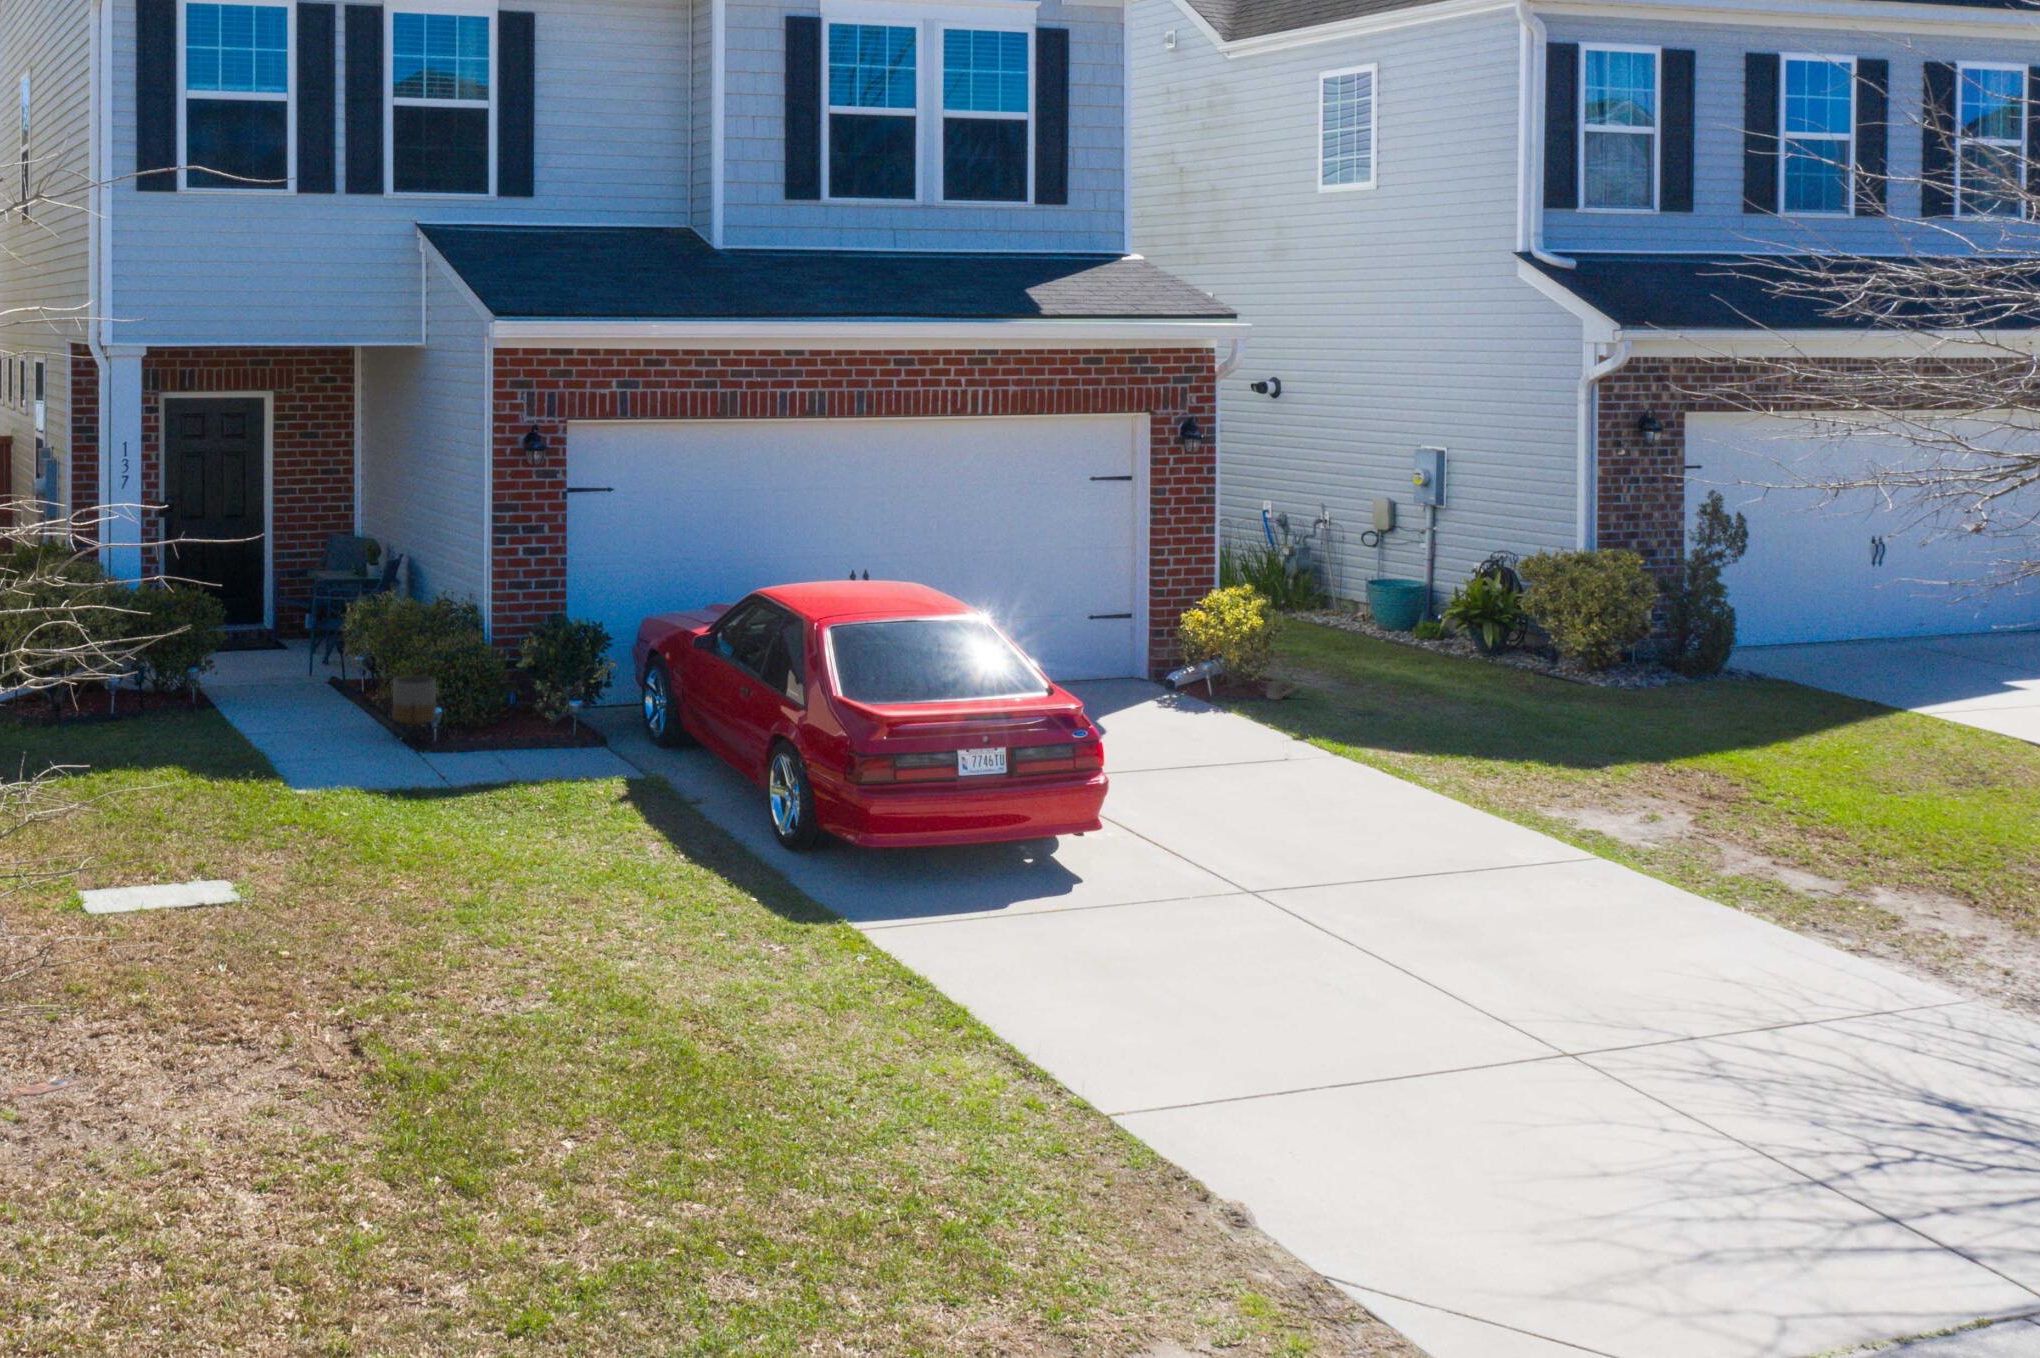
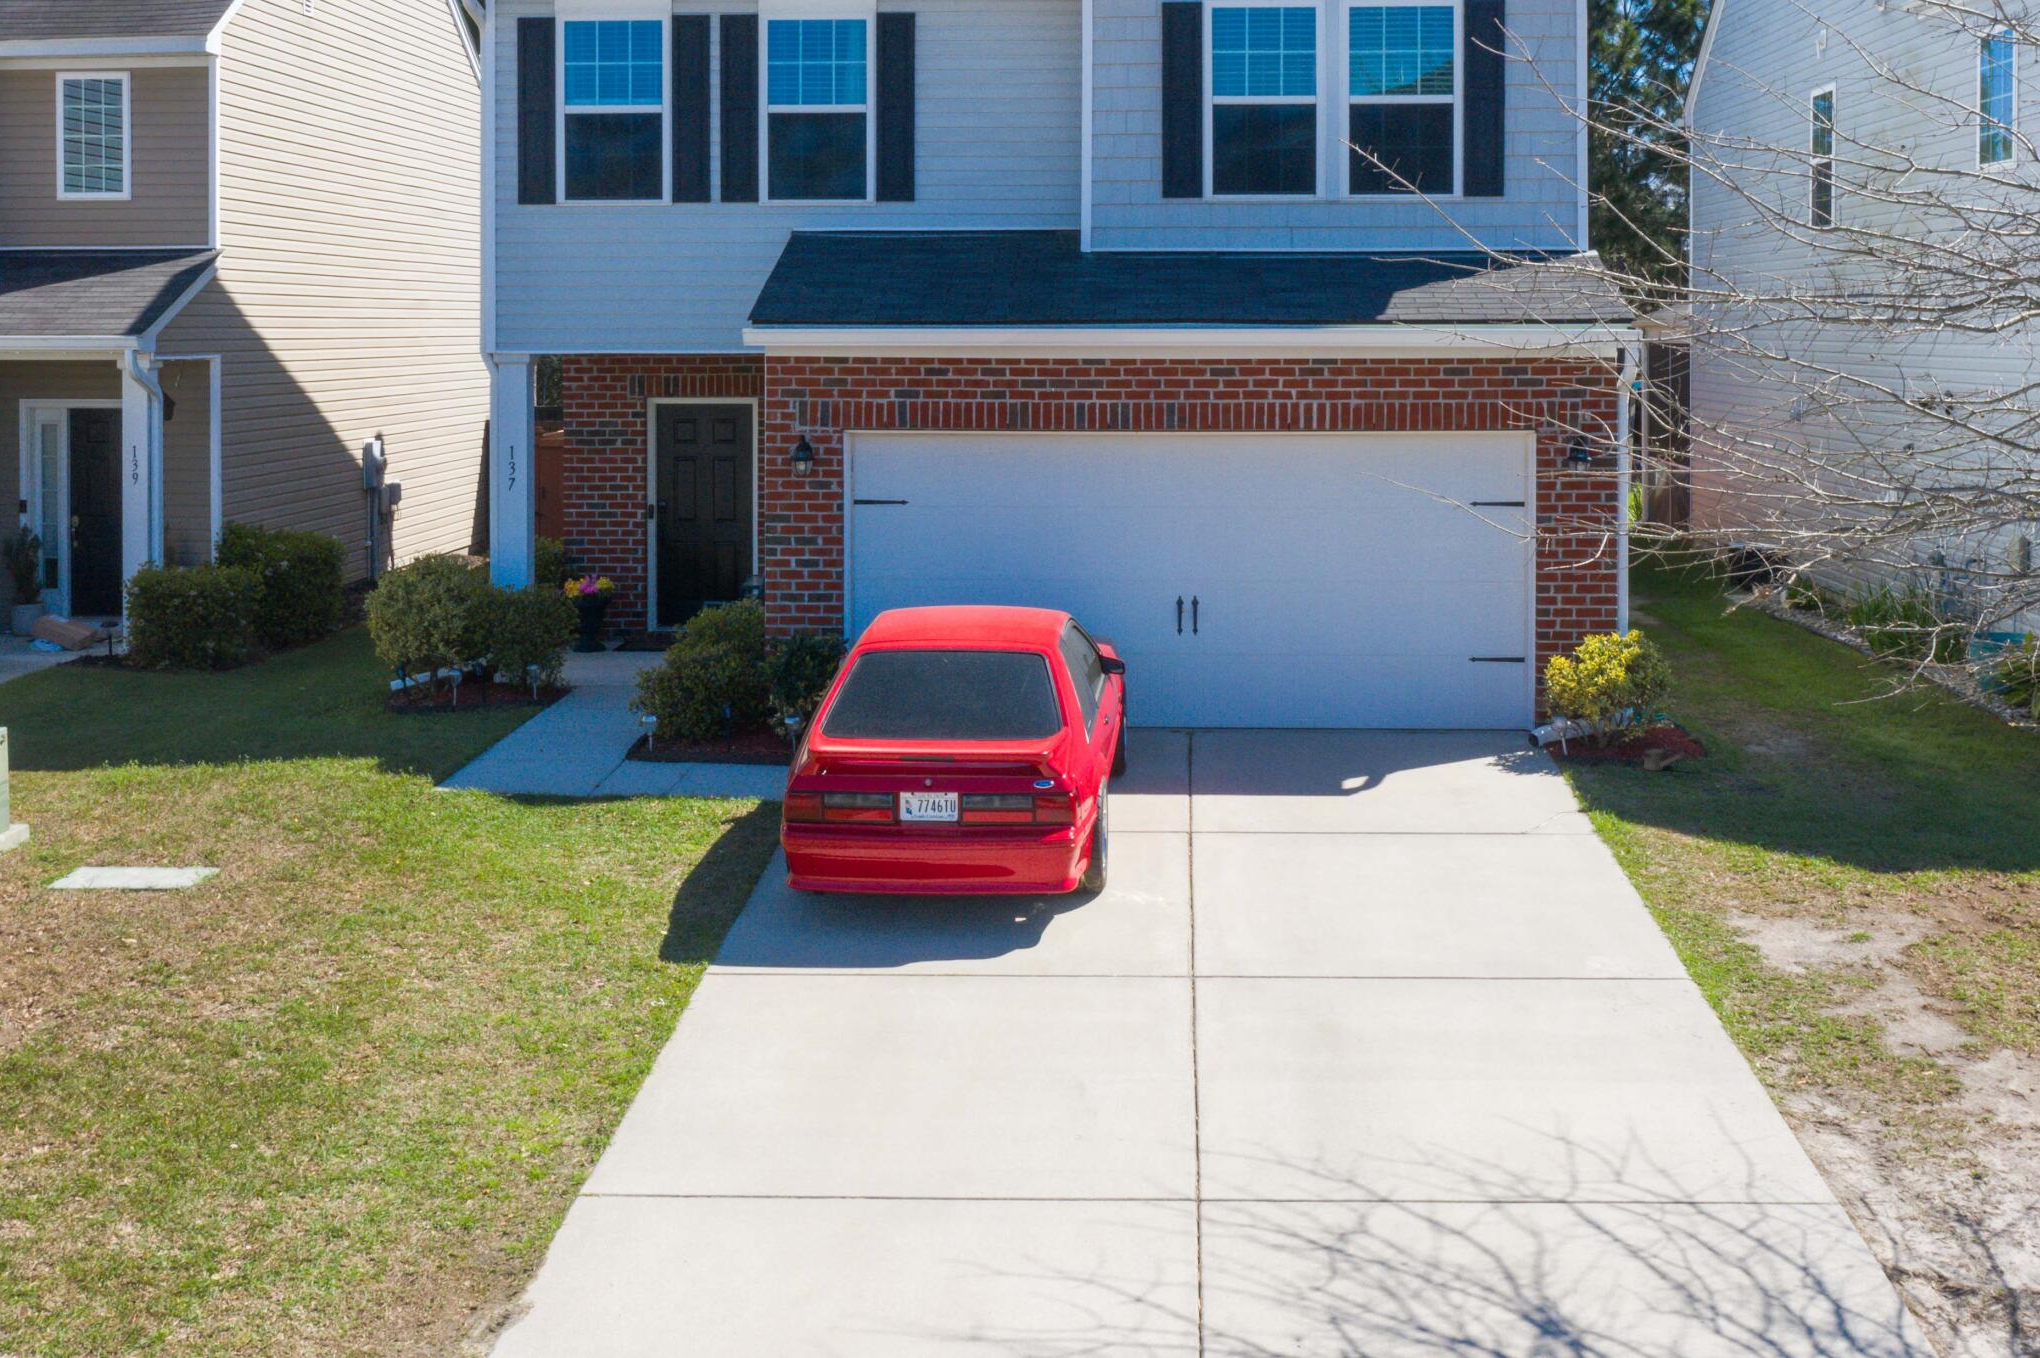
planter: present [393,676,436,725] -> none [613,683,659,753]

